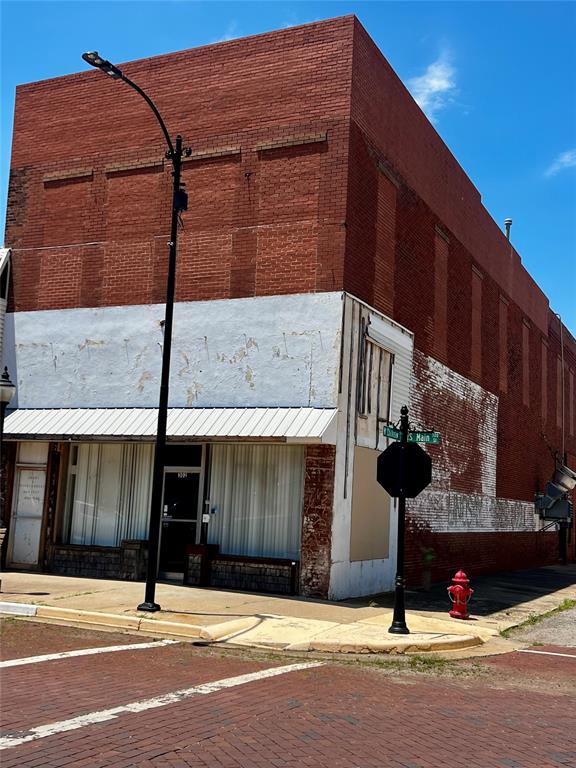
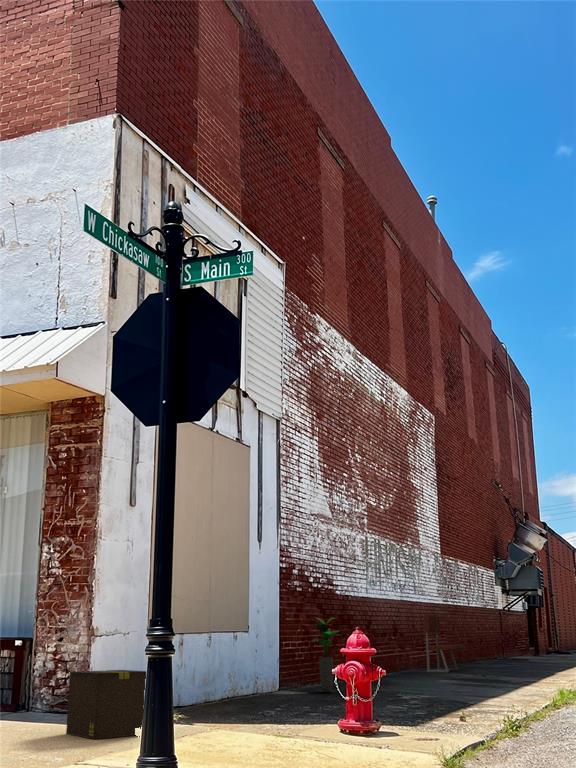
bench: none [481,540,508,580] -> present [424,614,464,673]
cardboard box: none [320,580,360,612] -> present [66,670,146,739]

